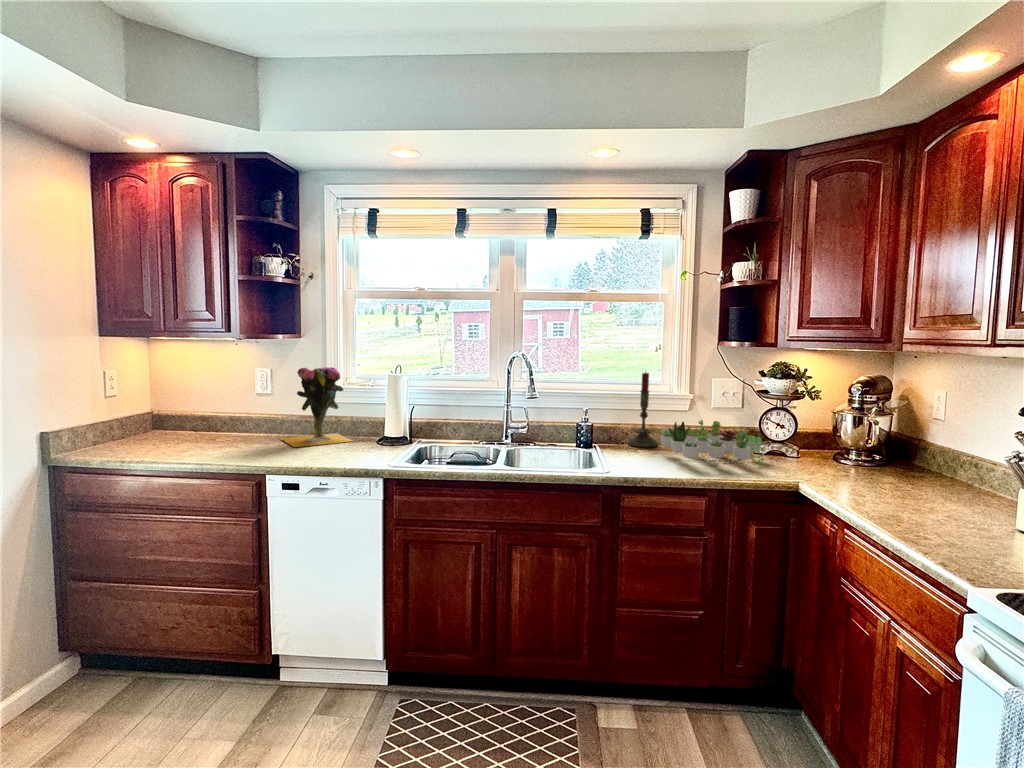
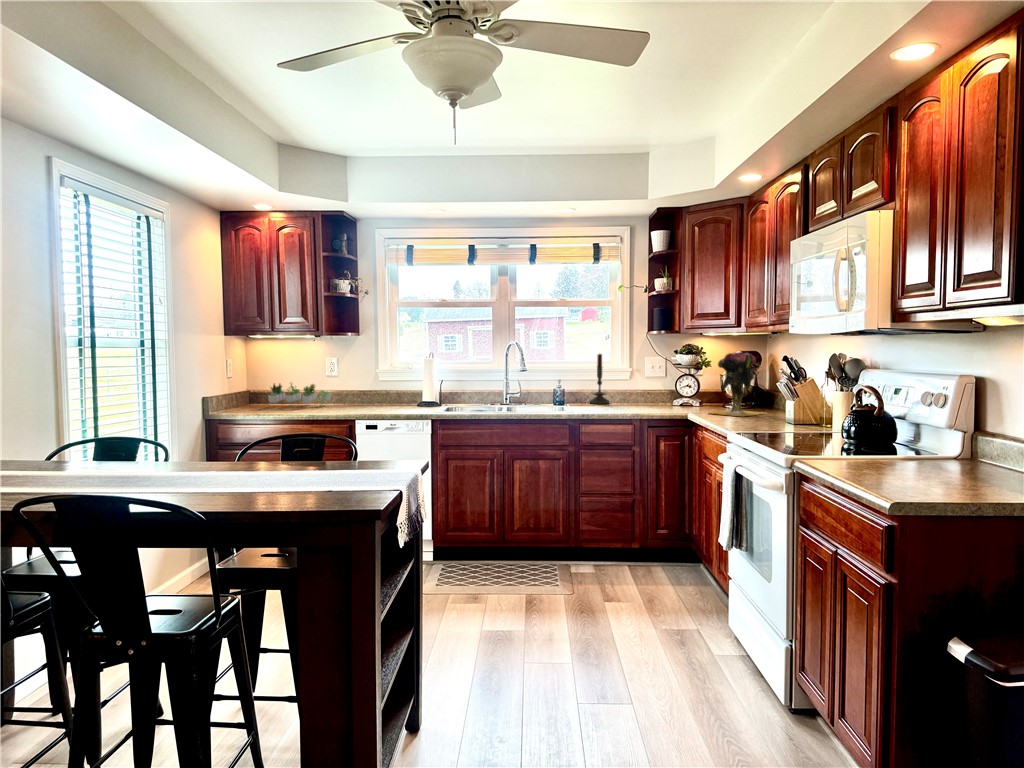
vase: present [282,367,353,447] -> present [709,353,764,416]
succulent plant: present [661,420,765,467] -> present [268,384,331,406]

